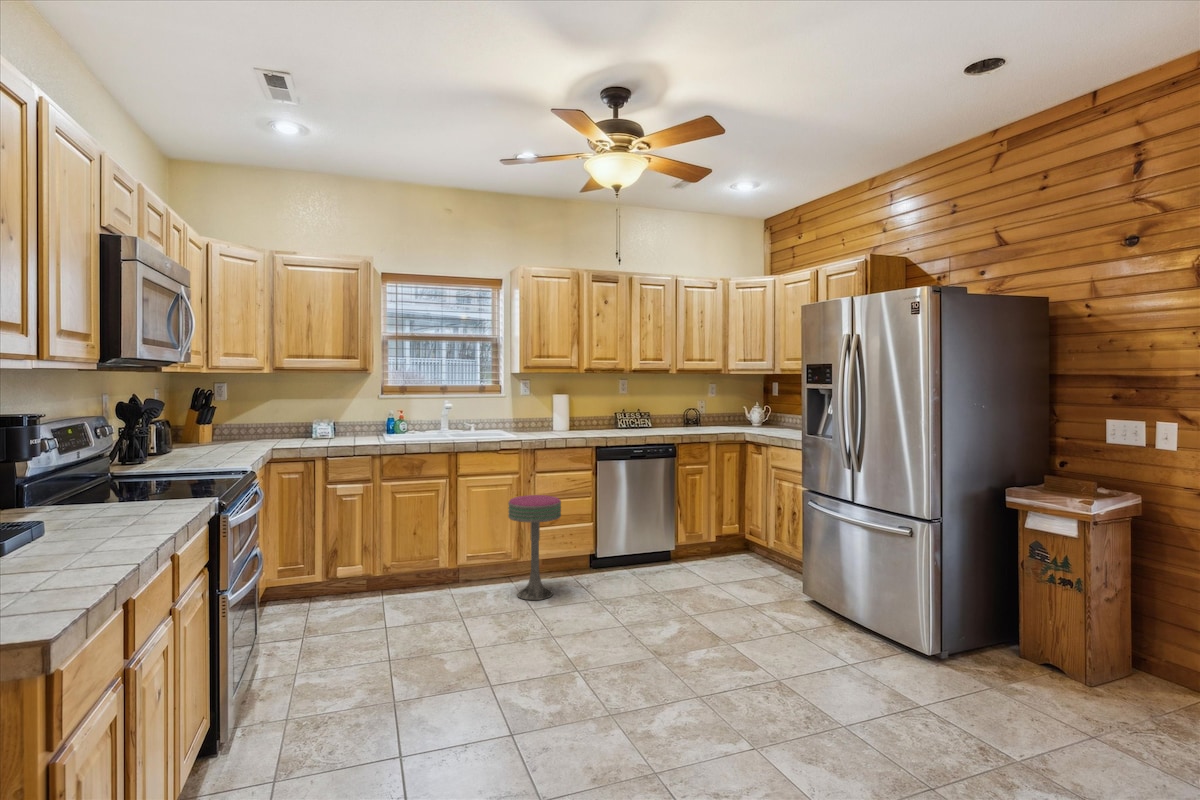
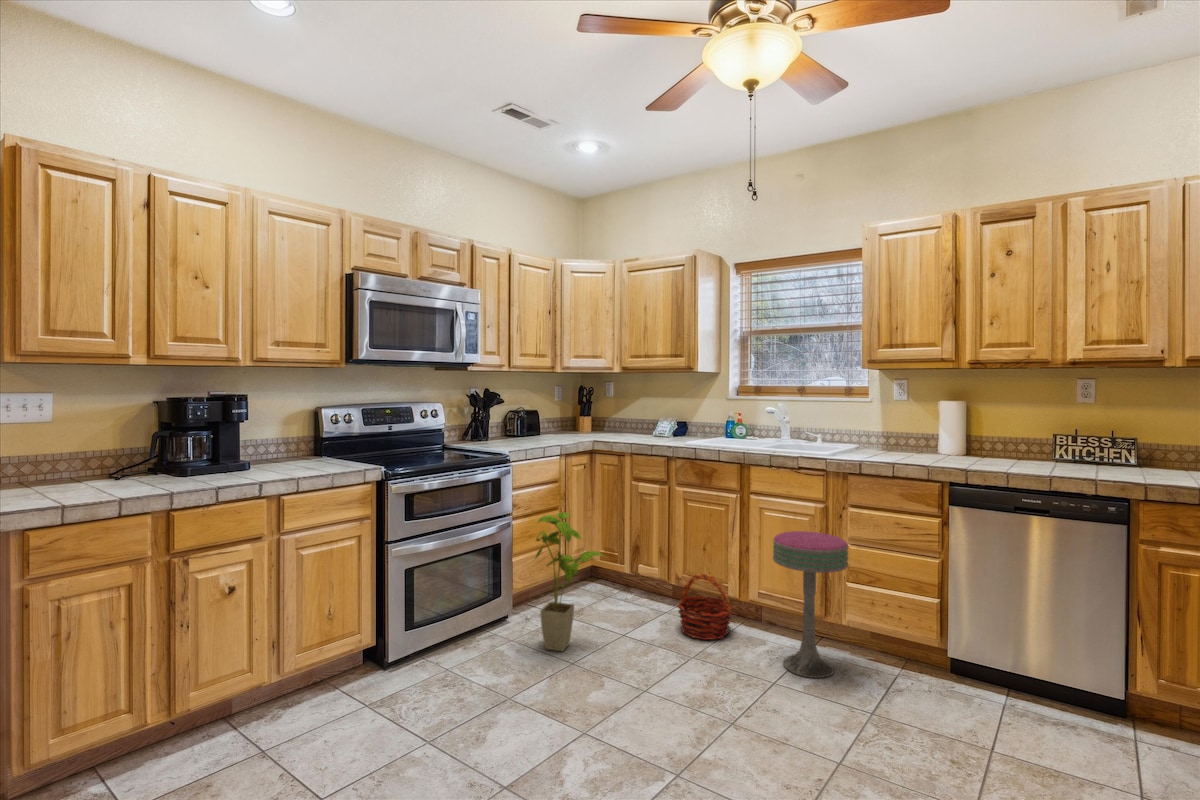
house plant: none [317,516,391,661] -> present [535,512,605,651]
basket: none [413,551,464,608] -> present [678,574,732,640]

